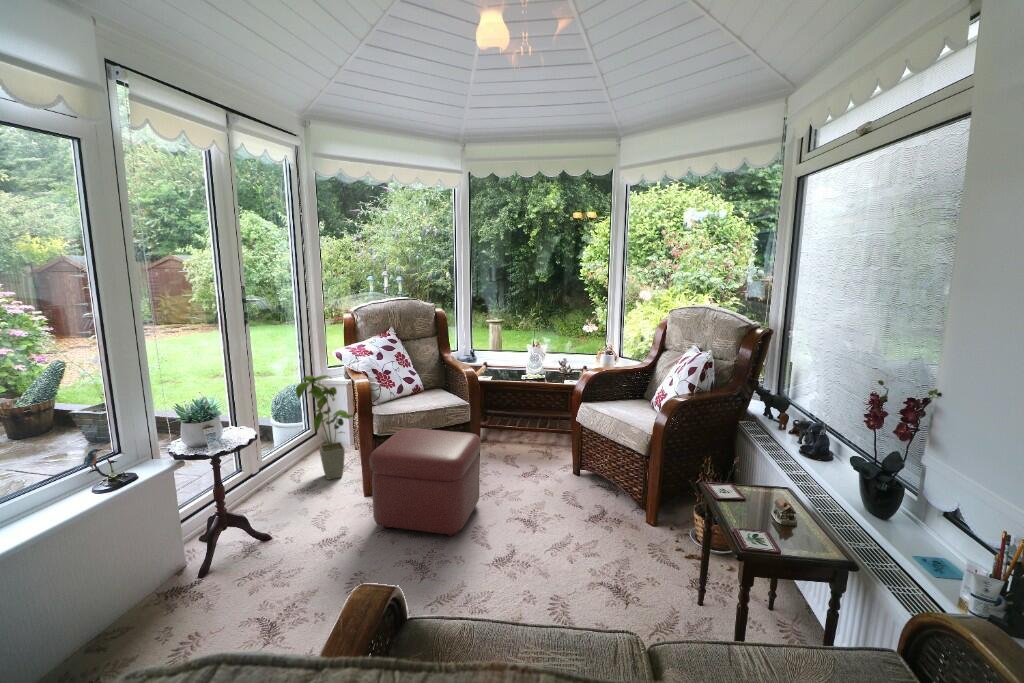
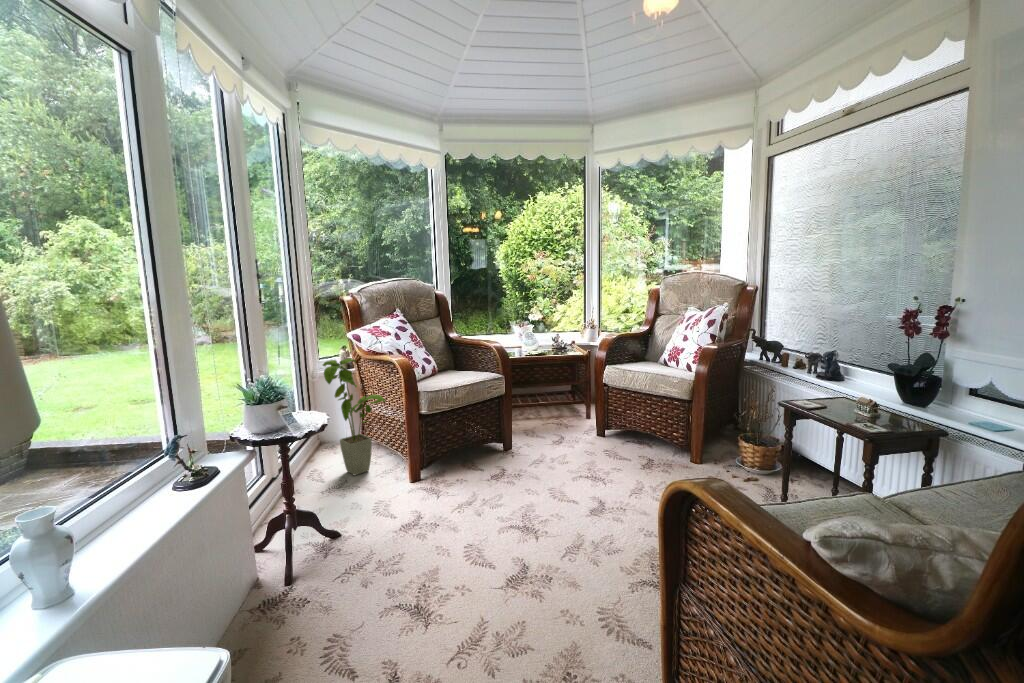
ottoman: present [369,428,481,536] -> none [440,401,544,506]

